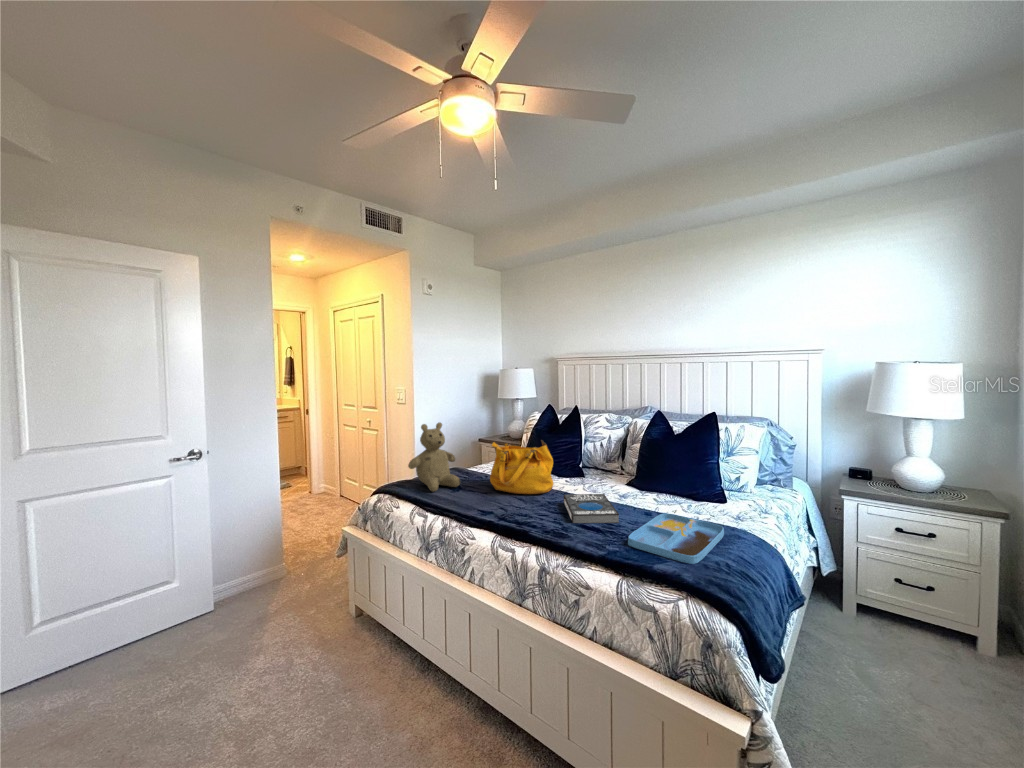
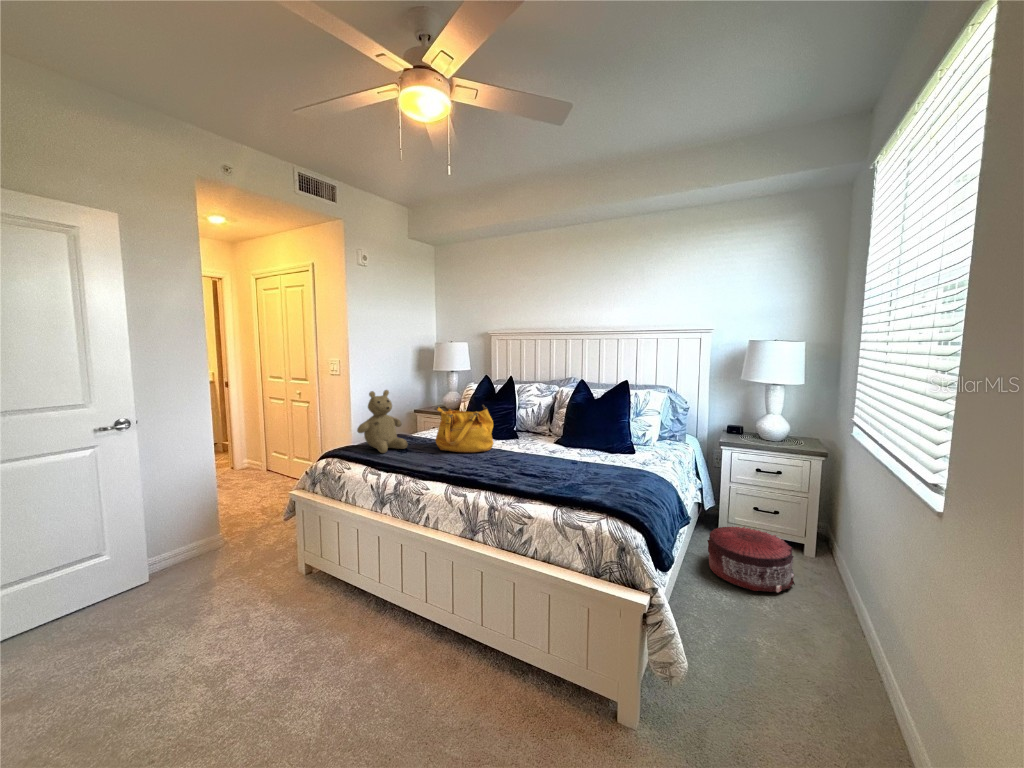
book: present [564,494,619,523] -> none [504,449,552,473]
tray: present [628,513,724,564] -> none [561,461,634,494]
pouf: none [829,602,968,708] -> present [707,526,795,593]

